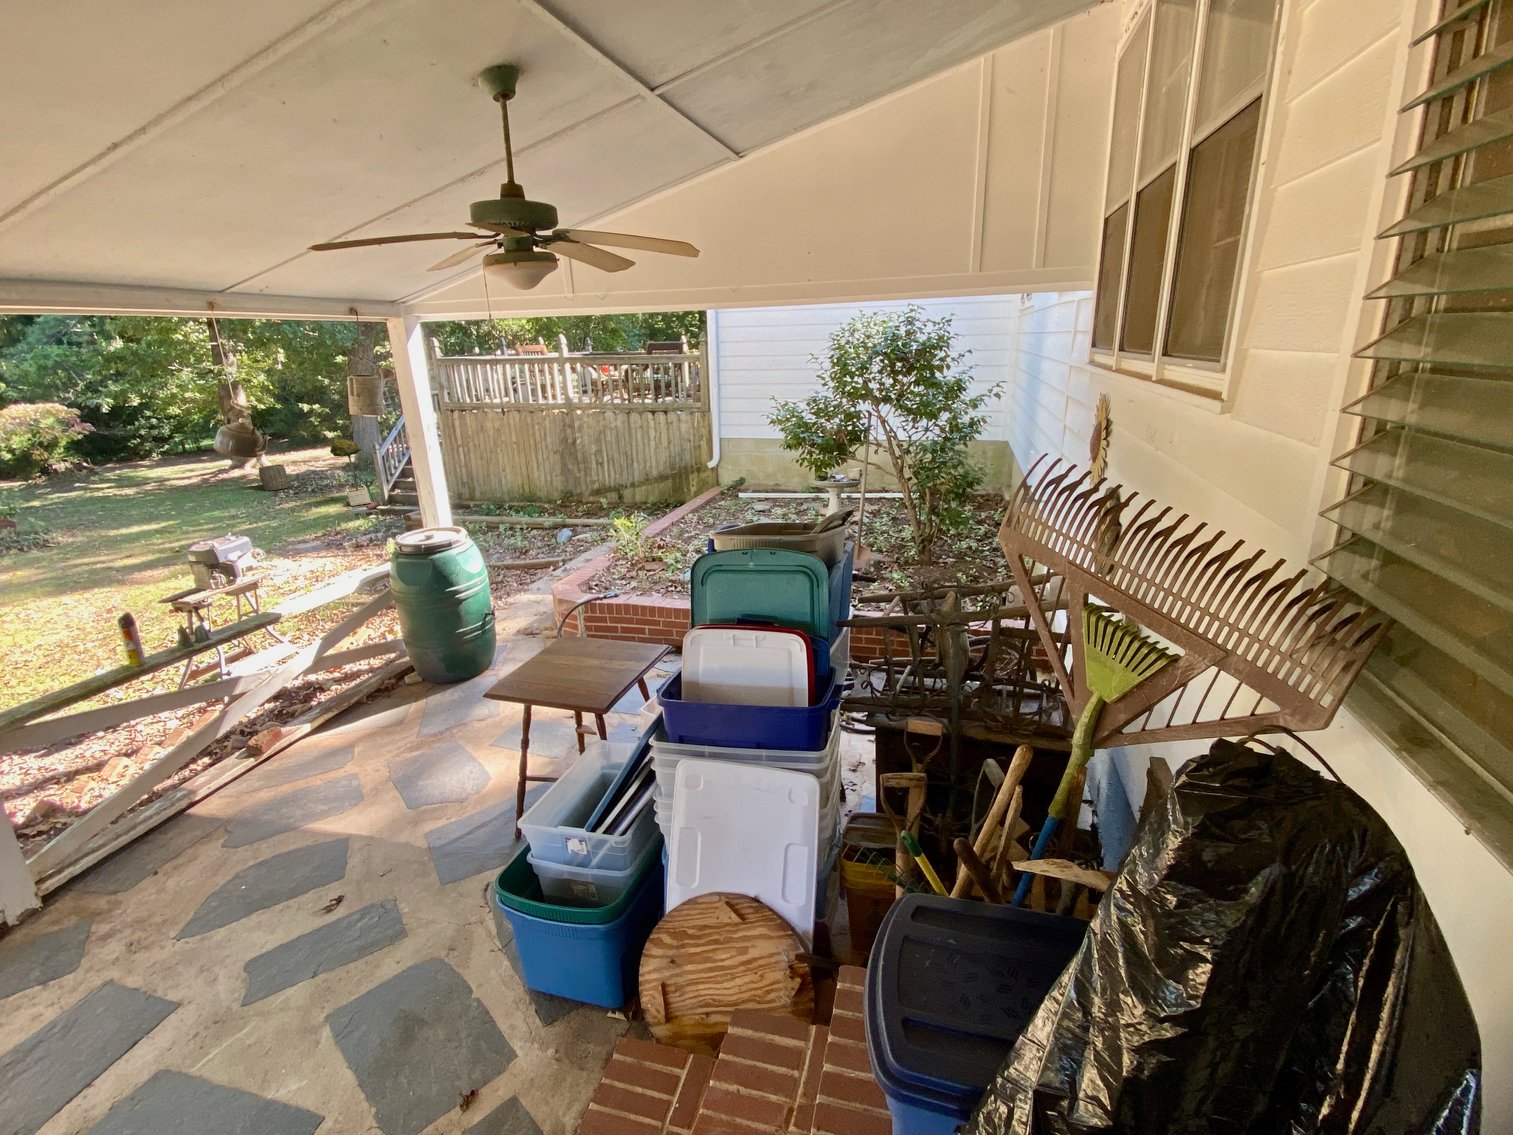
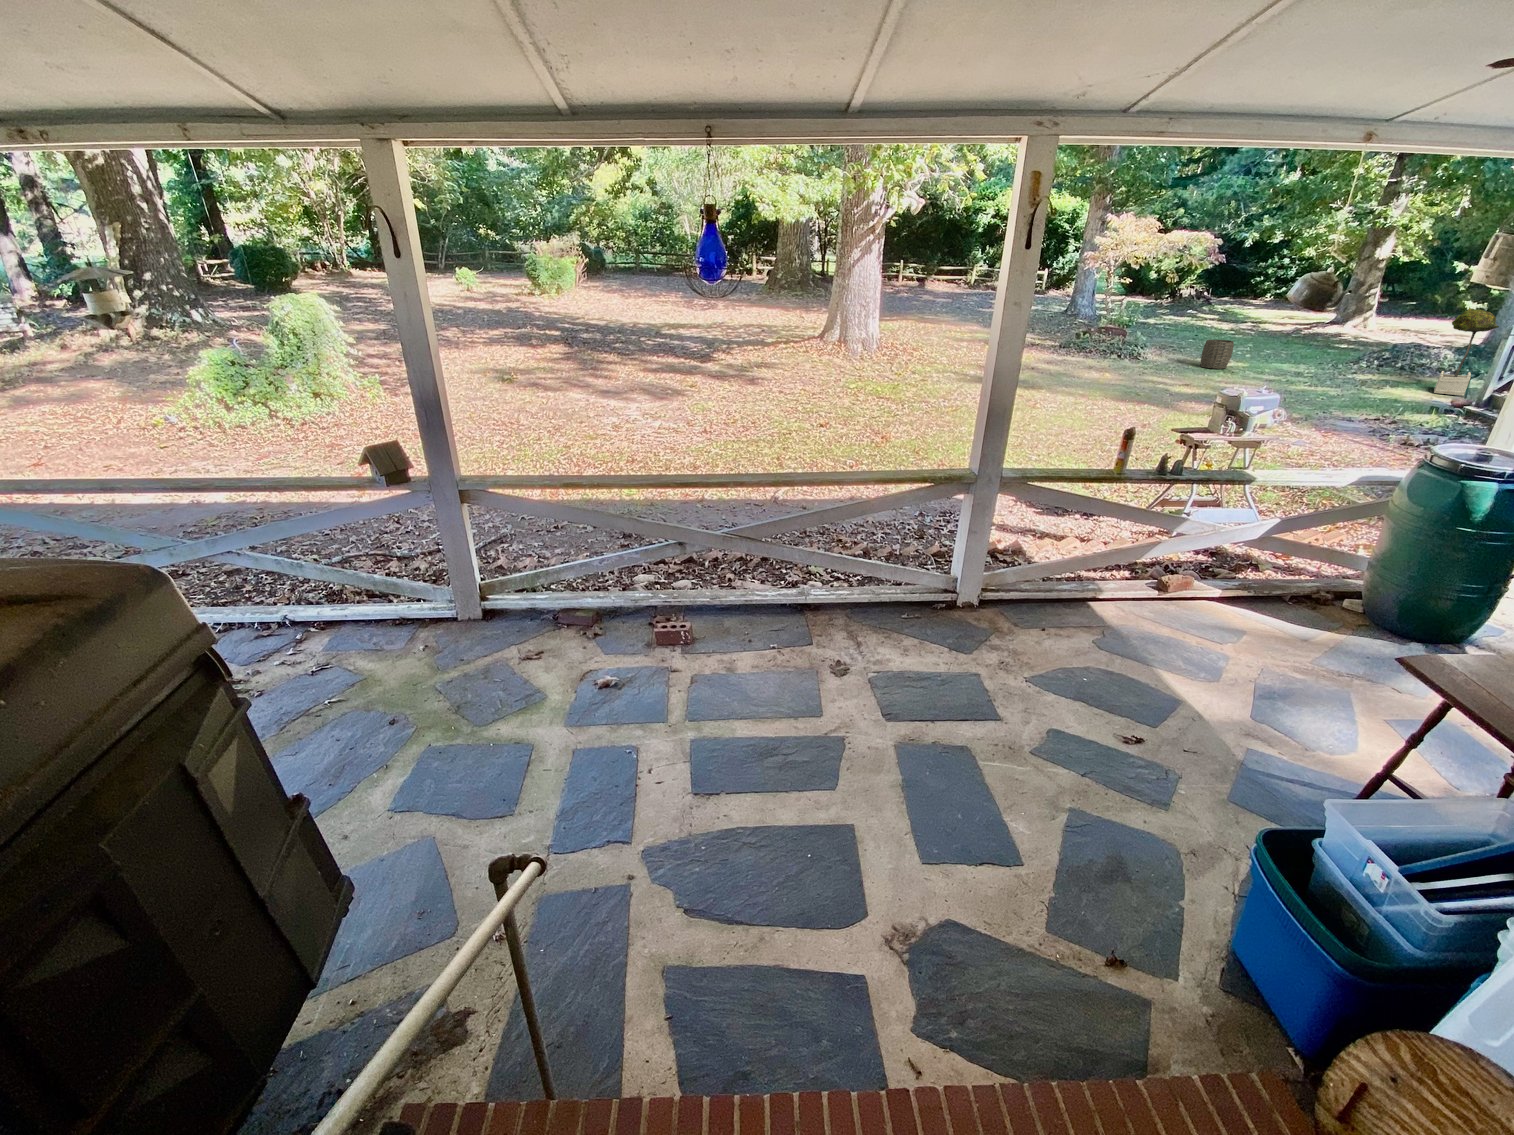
woven basket: present [259,465,289,491] -> present [1200,340,1234,369]

